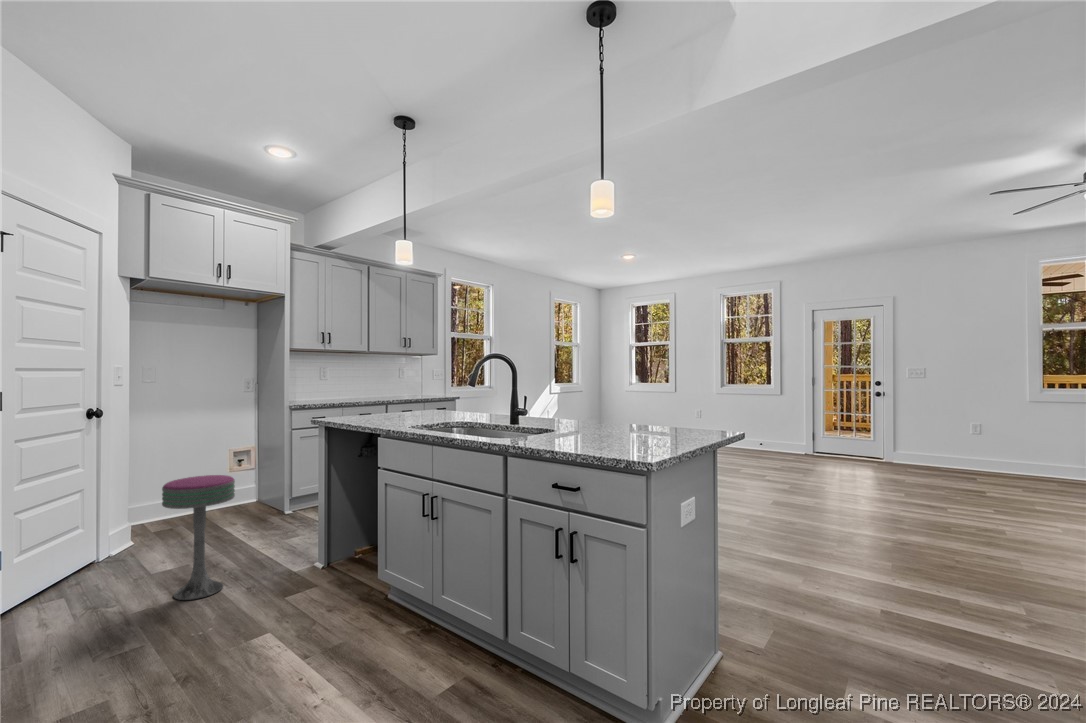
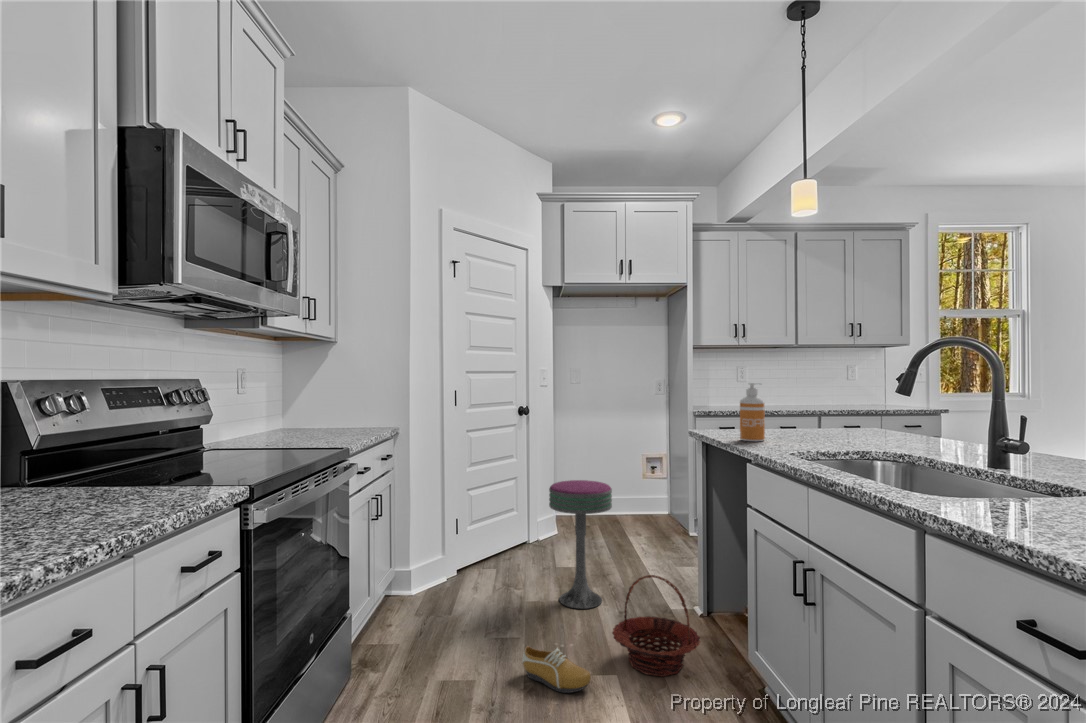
soap dispenser: none [358,379,377,423] -> present [740,383,765,441]
basket: none [256,539,336,622] -> present [612,575,700,677]
shoe: none [168,626,248,665] -> present [522,646,591,693]

